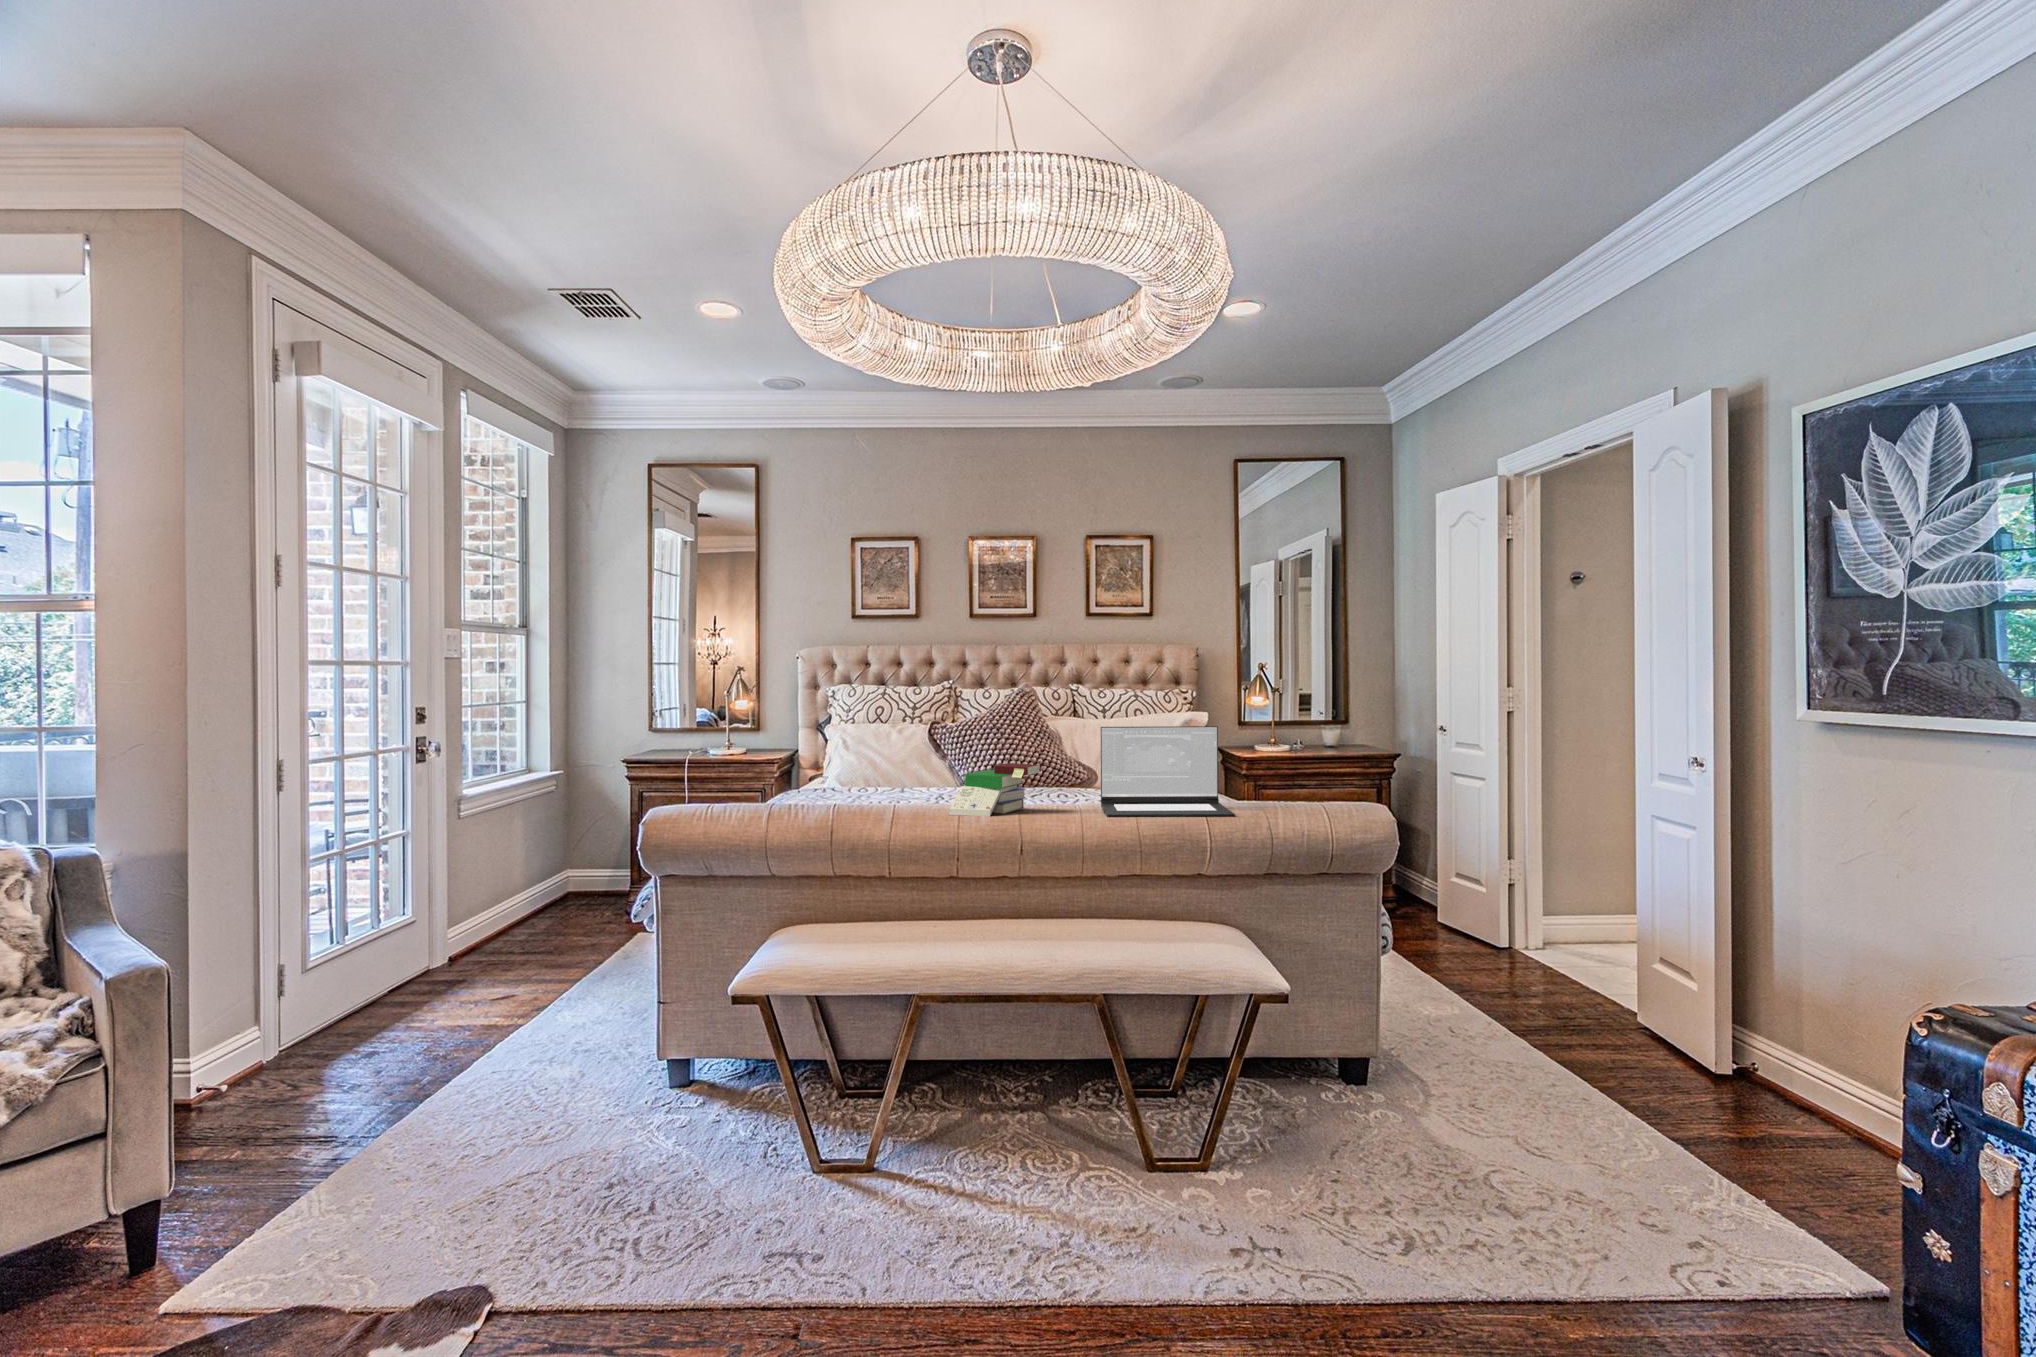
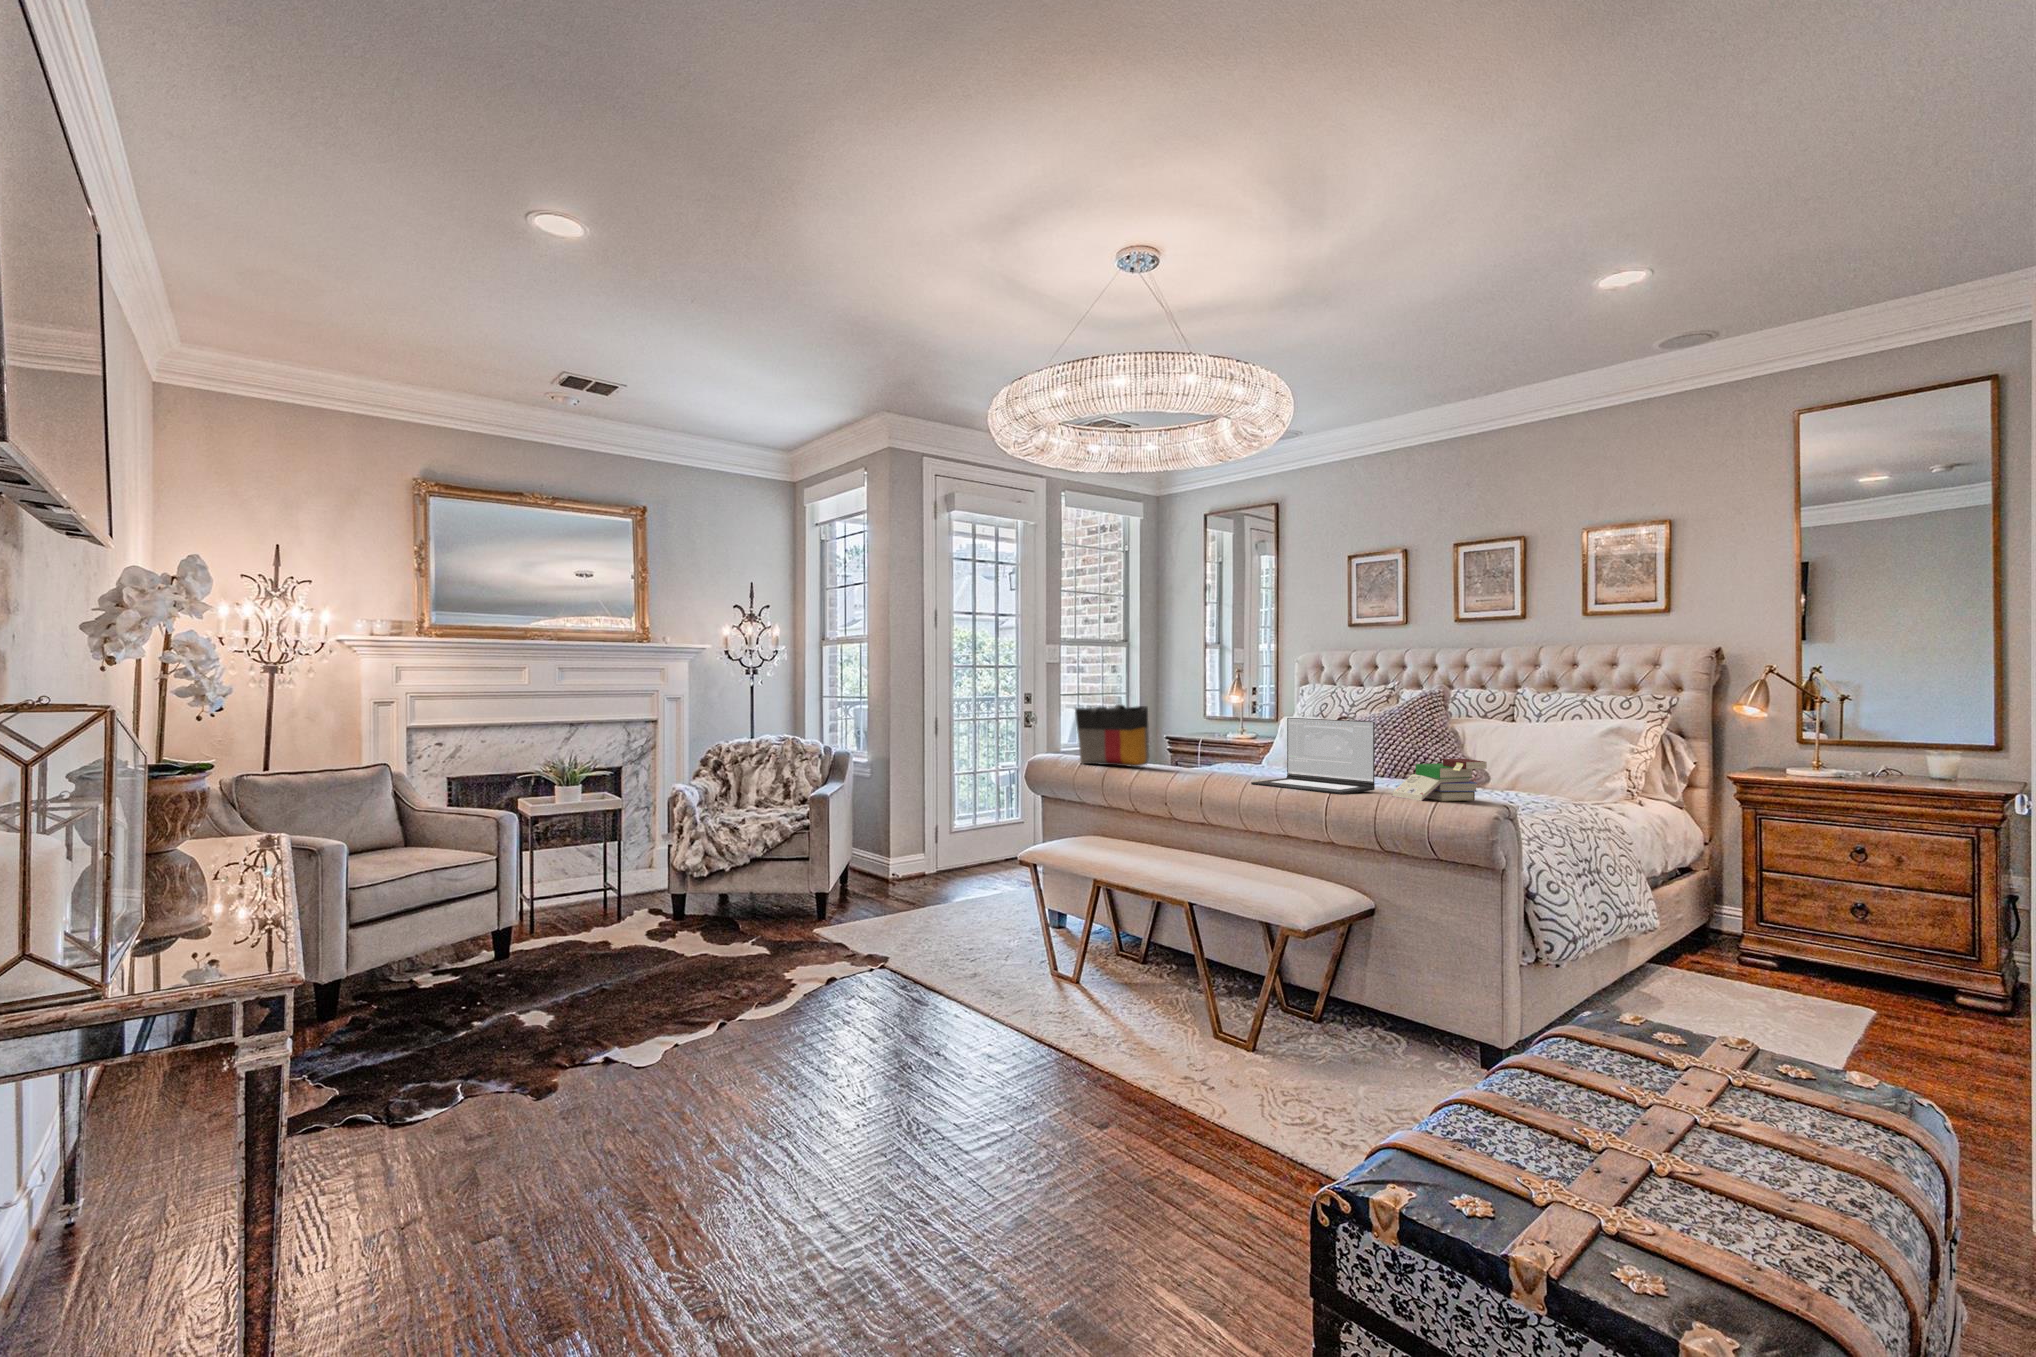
tote bag: none [756,720,881,816] -> present [1075,704,1149,767]
book: present [949,763,1040,817] -> present [1392,759,1487,802]

